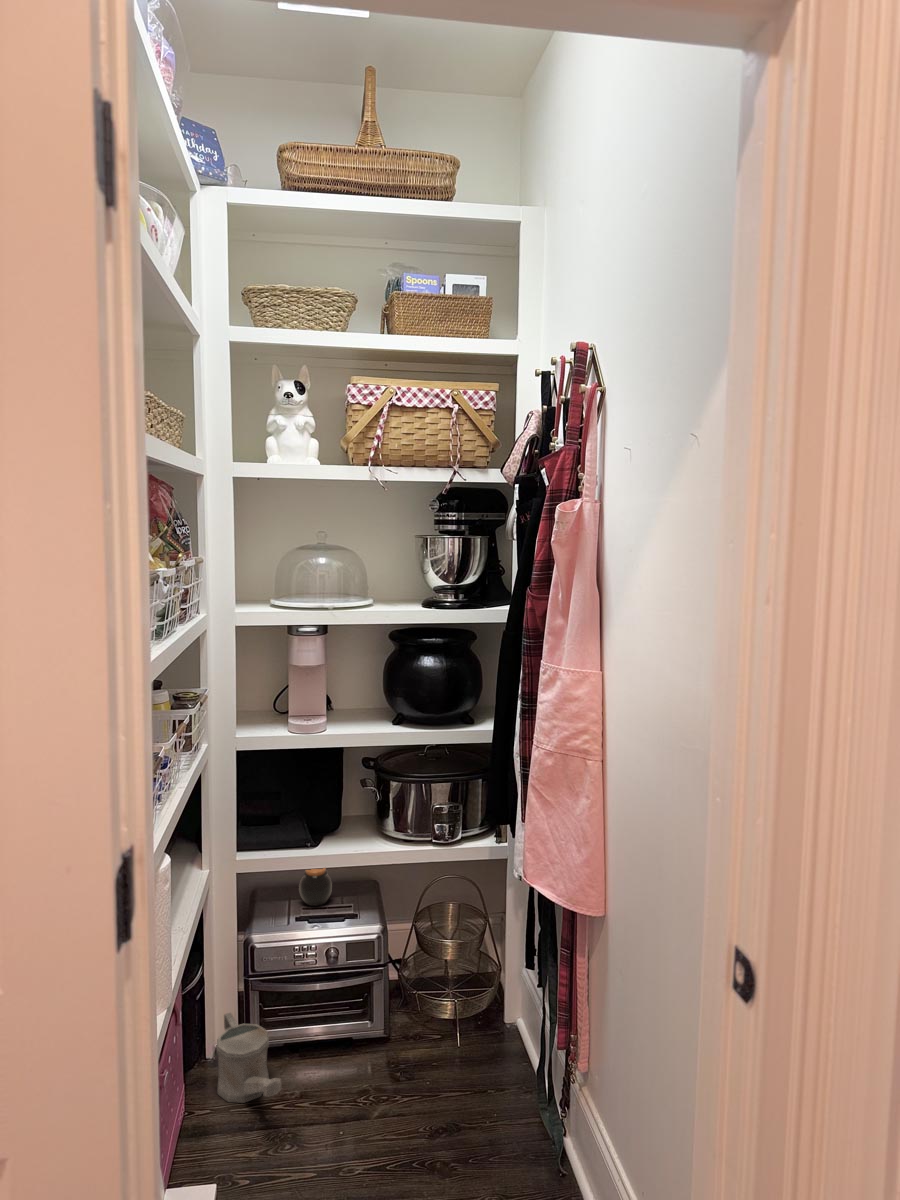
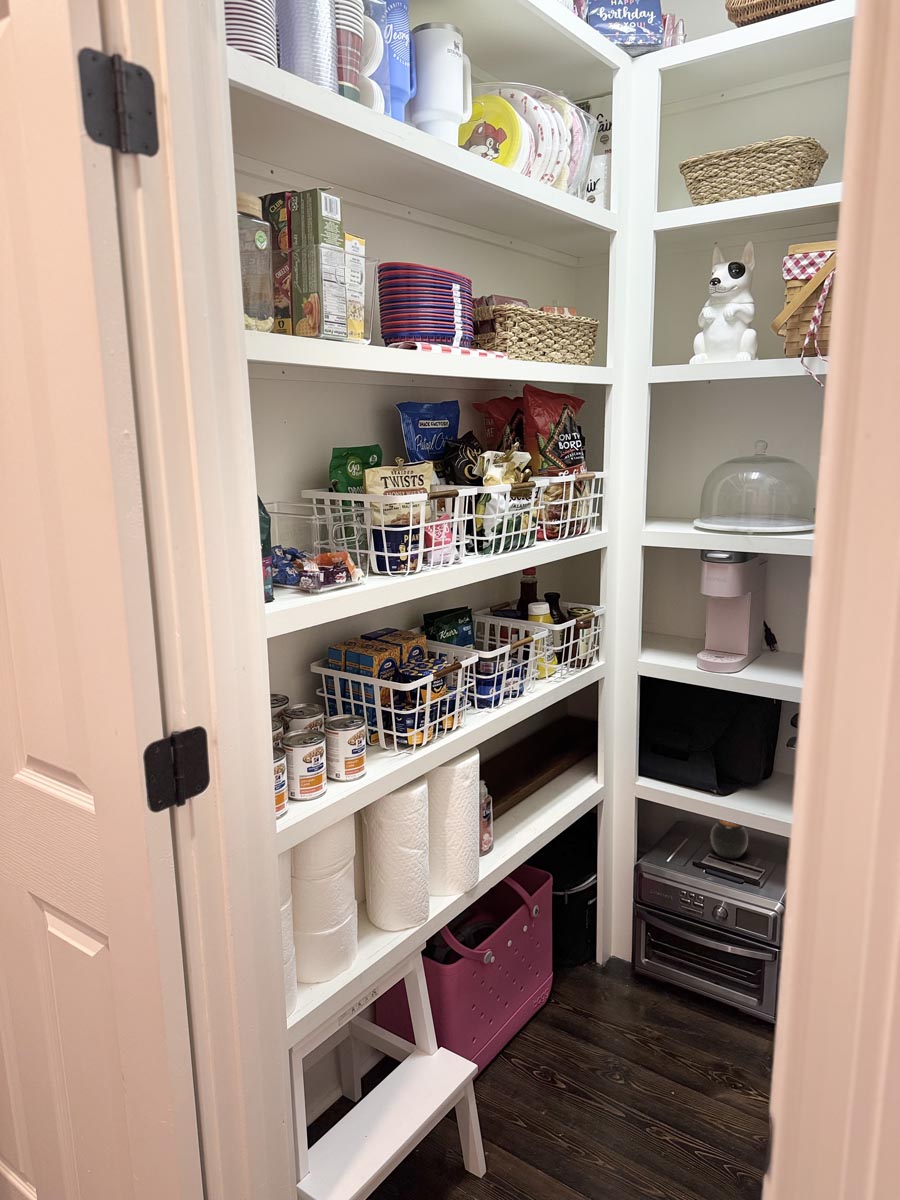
watering can: present [217,1013,281,1103] -> none [585,929,640,1022]

